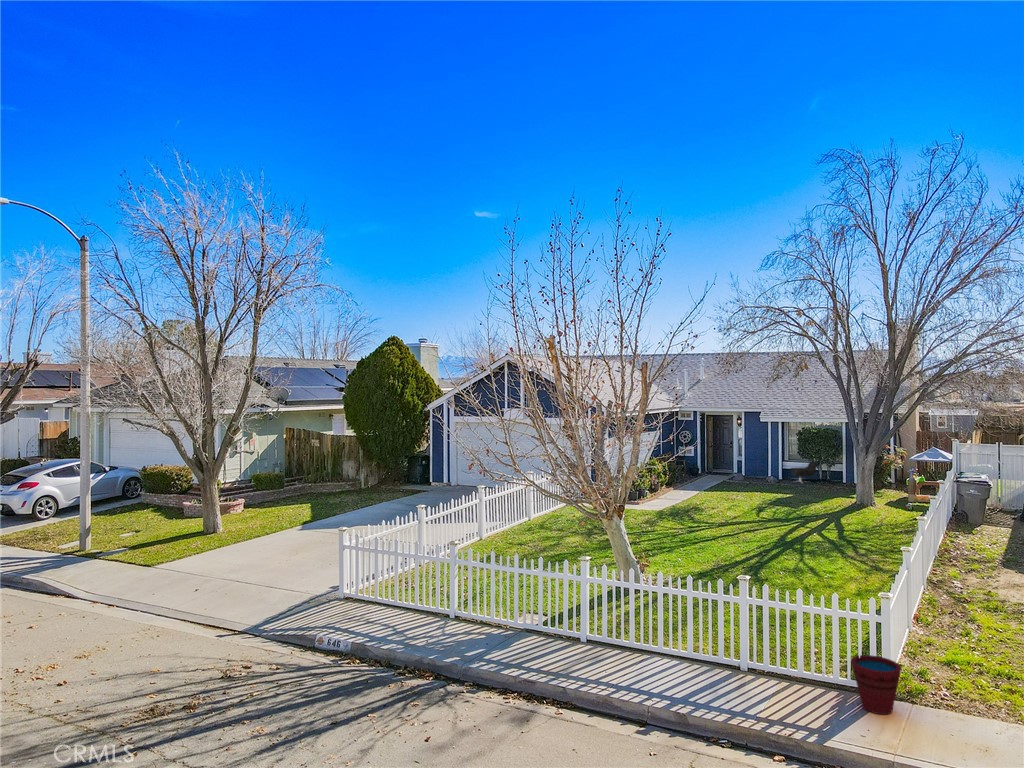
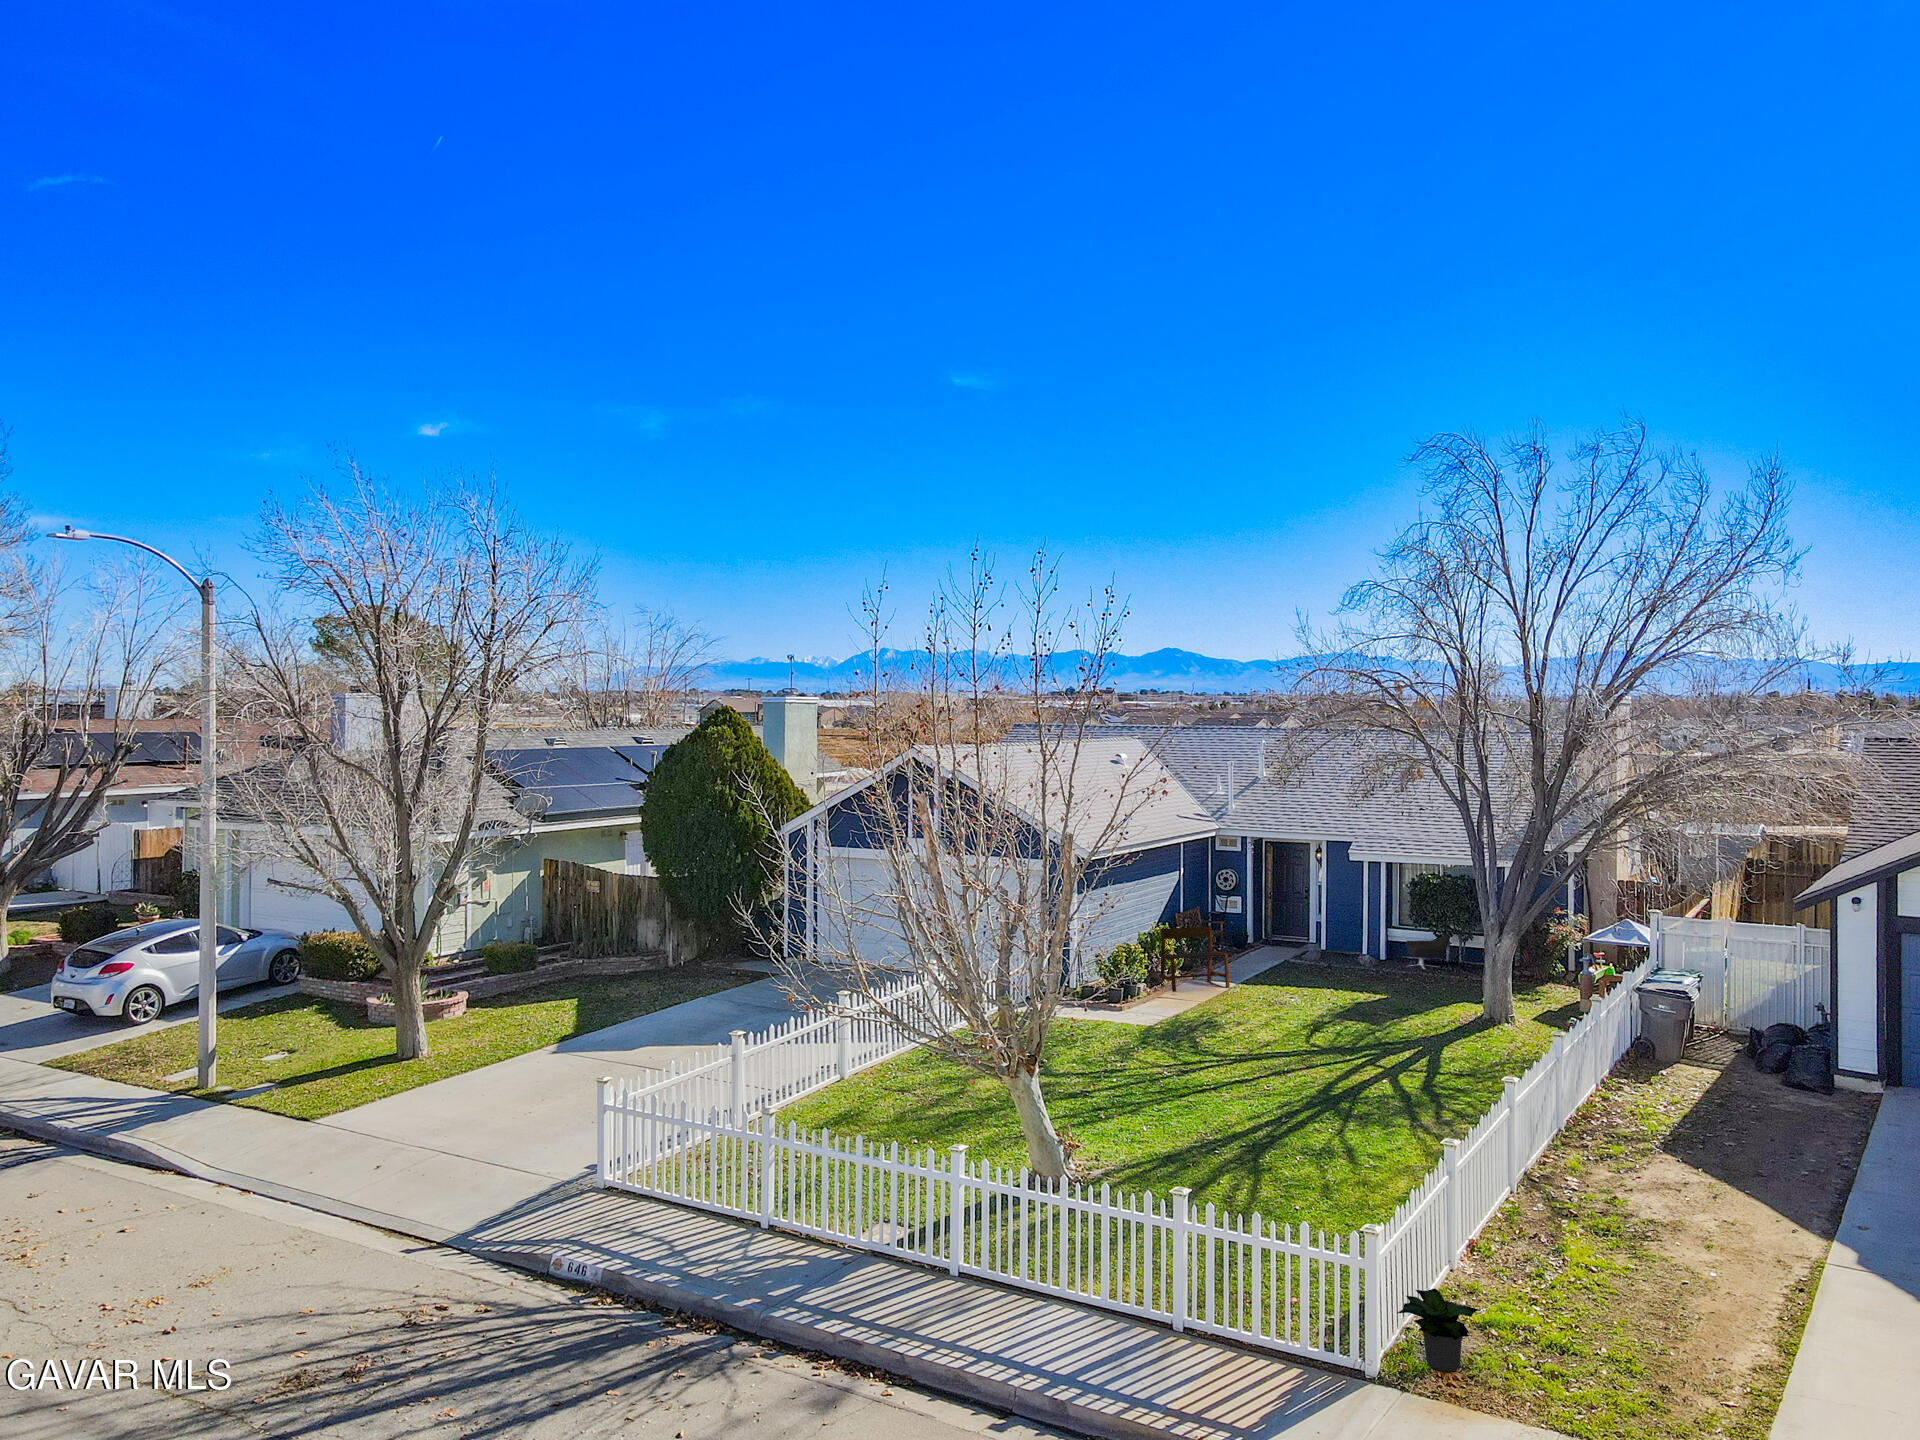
bench: none [652,458,694,495] -> present [1159,926,1230,992]
potted plant: none [900,638,961,692] -> present [1397,1289,1479,1372]
bucket: present [851,655,901,715] -> none [1309,1317,1376,1407]

